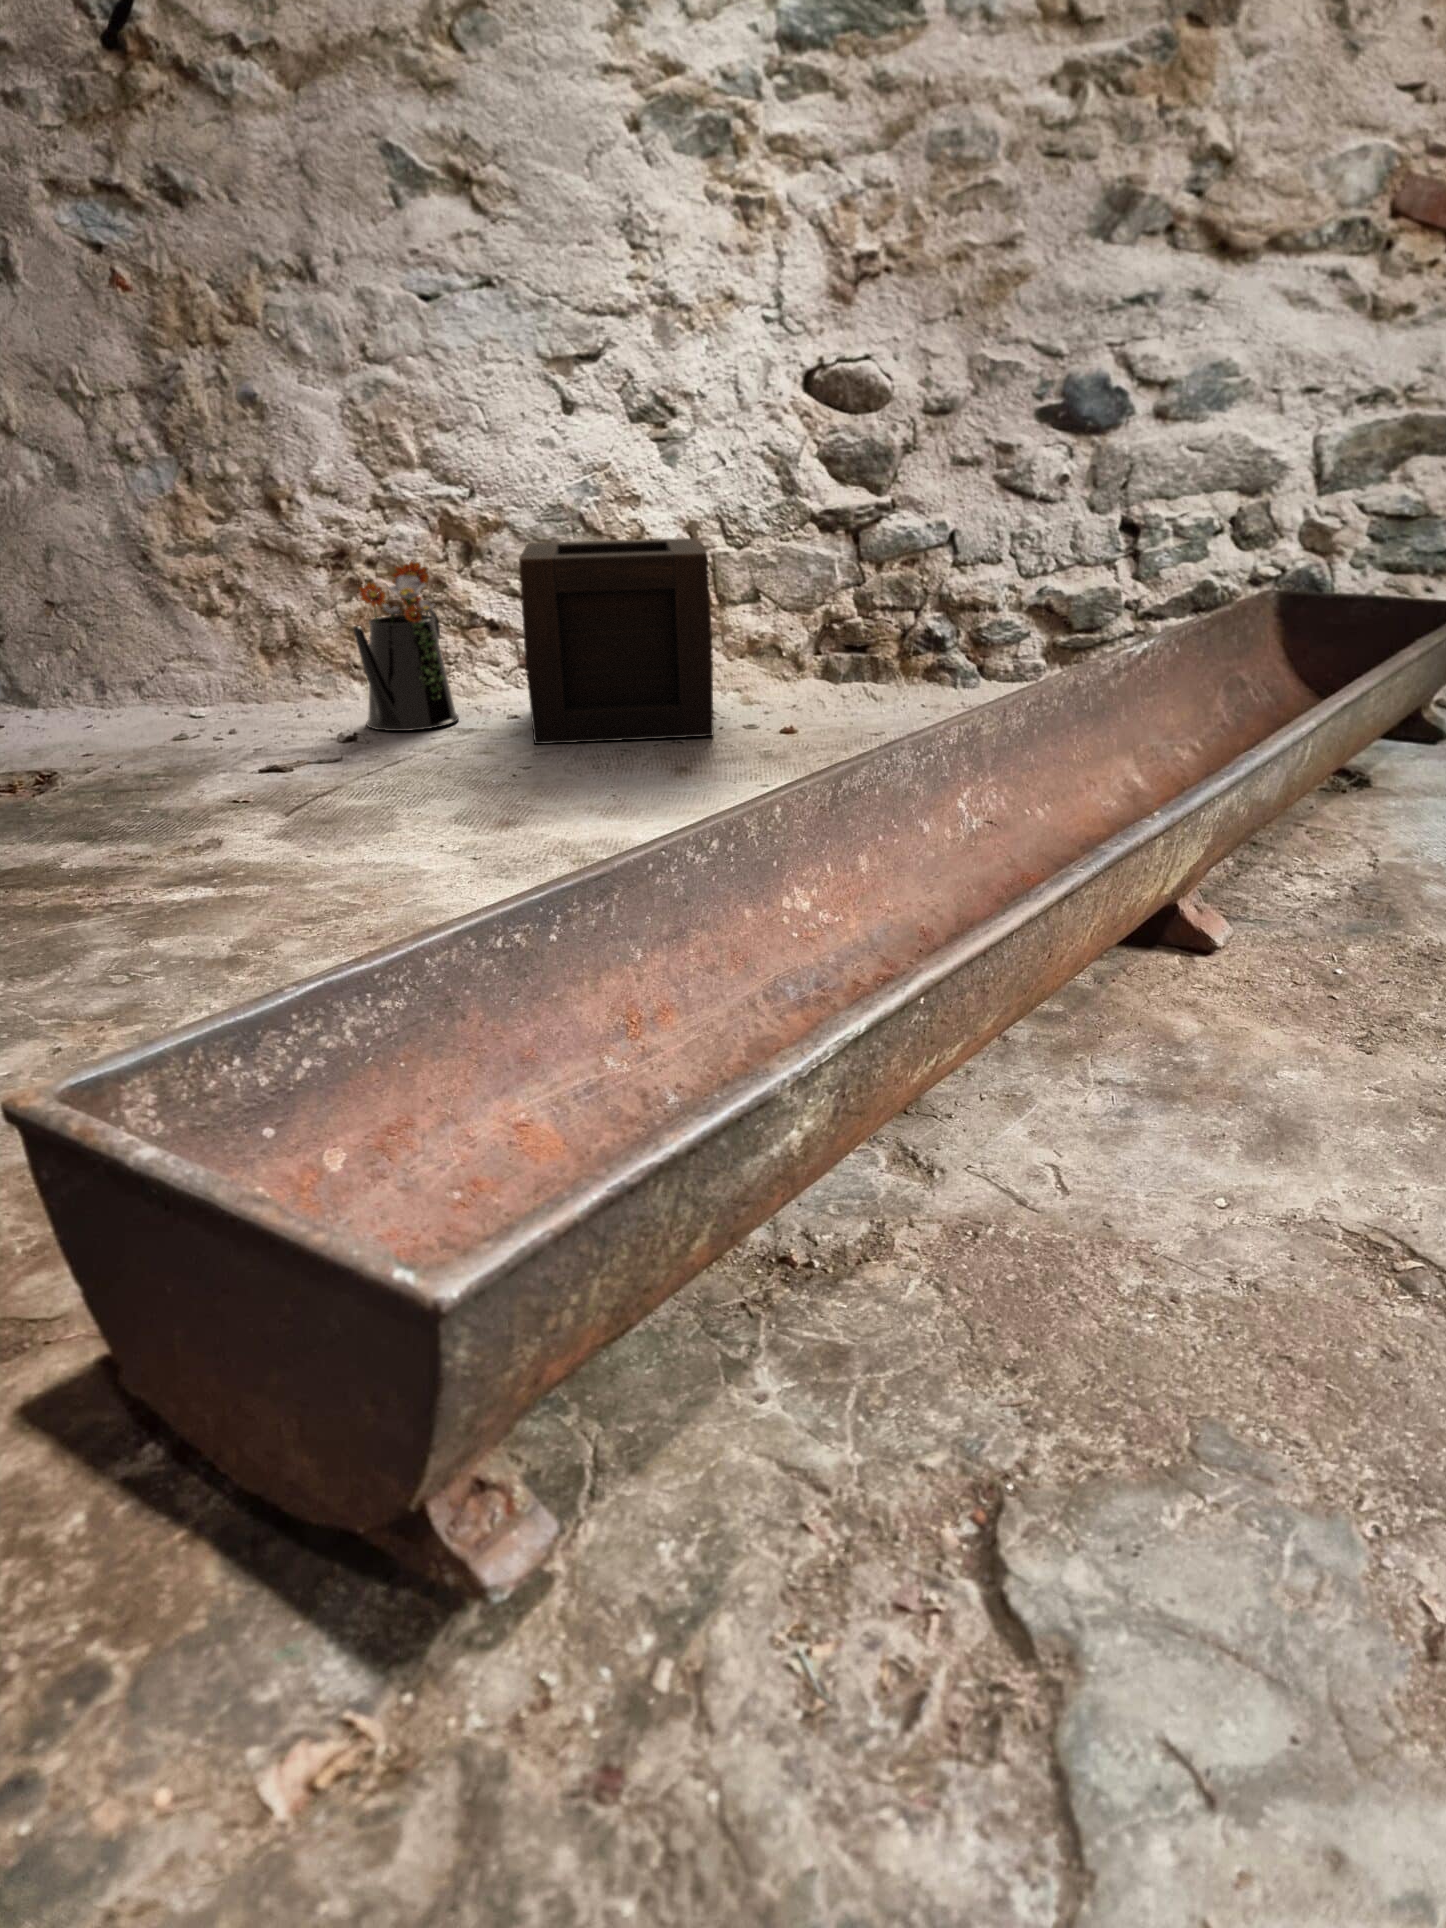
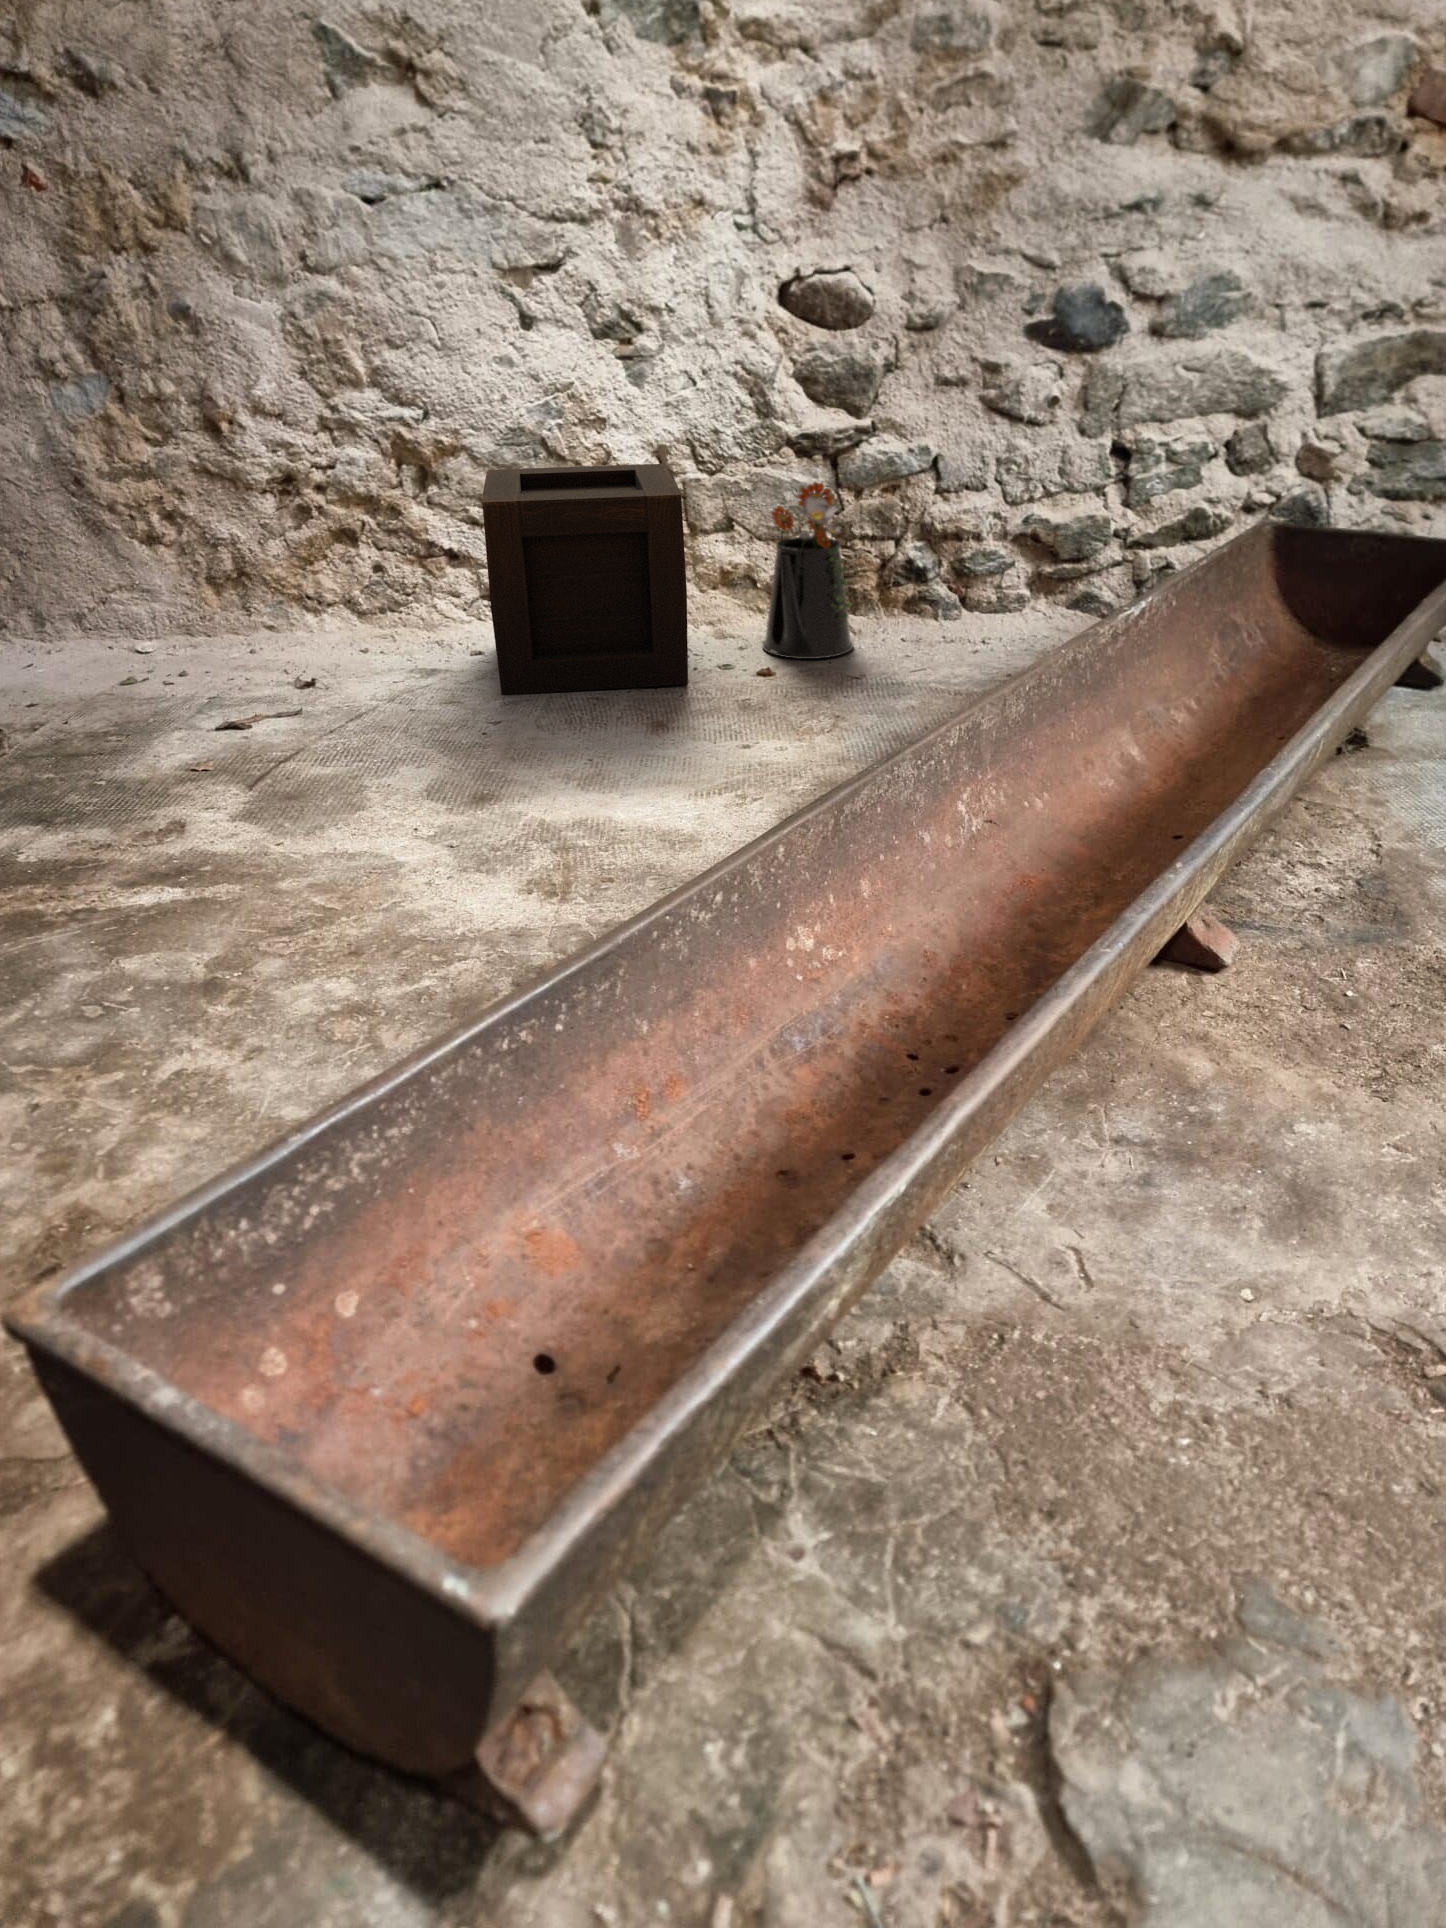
watering can: present [353,561,459,731] -> present [762,482,853,659]

